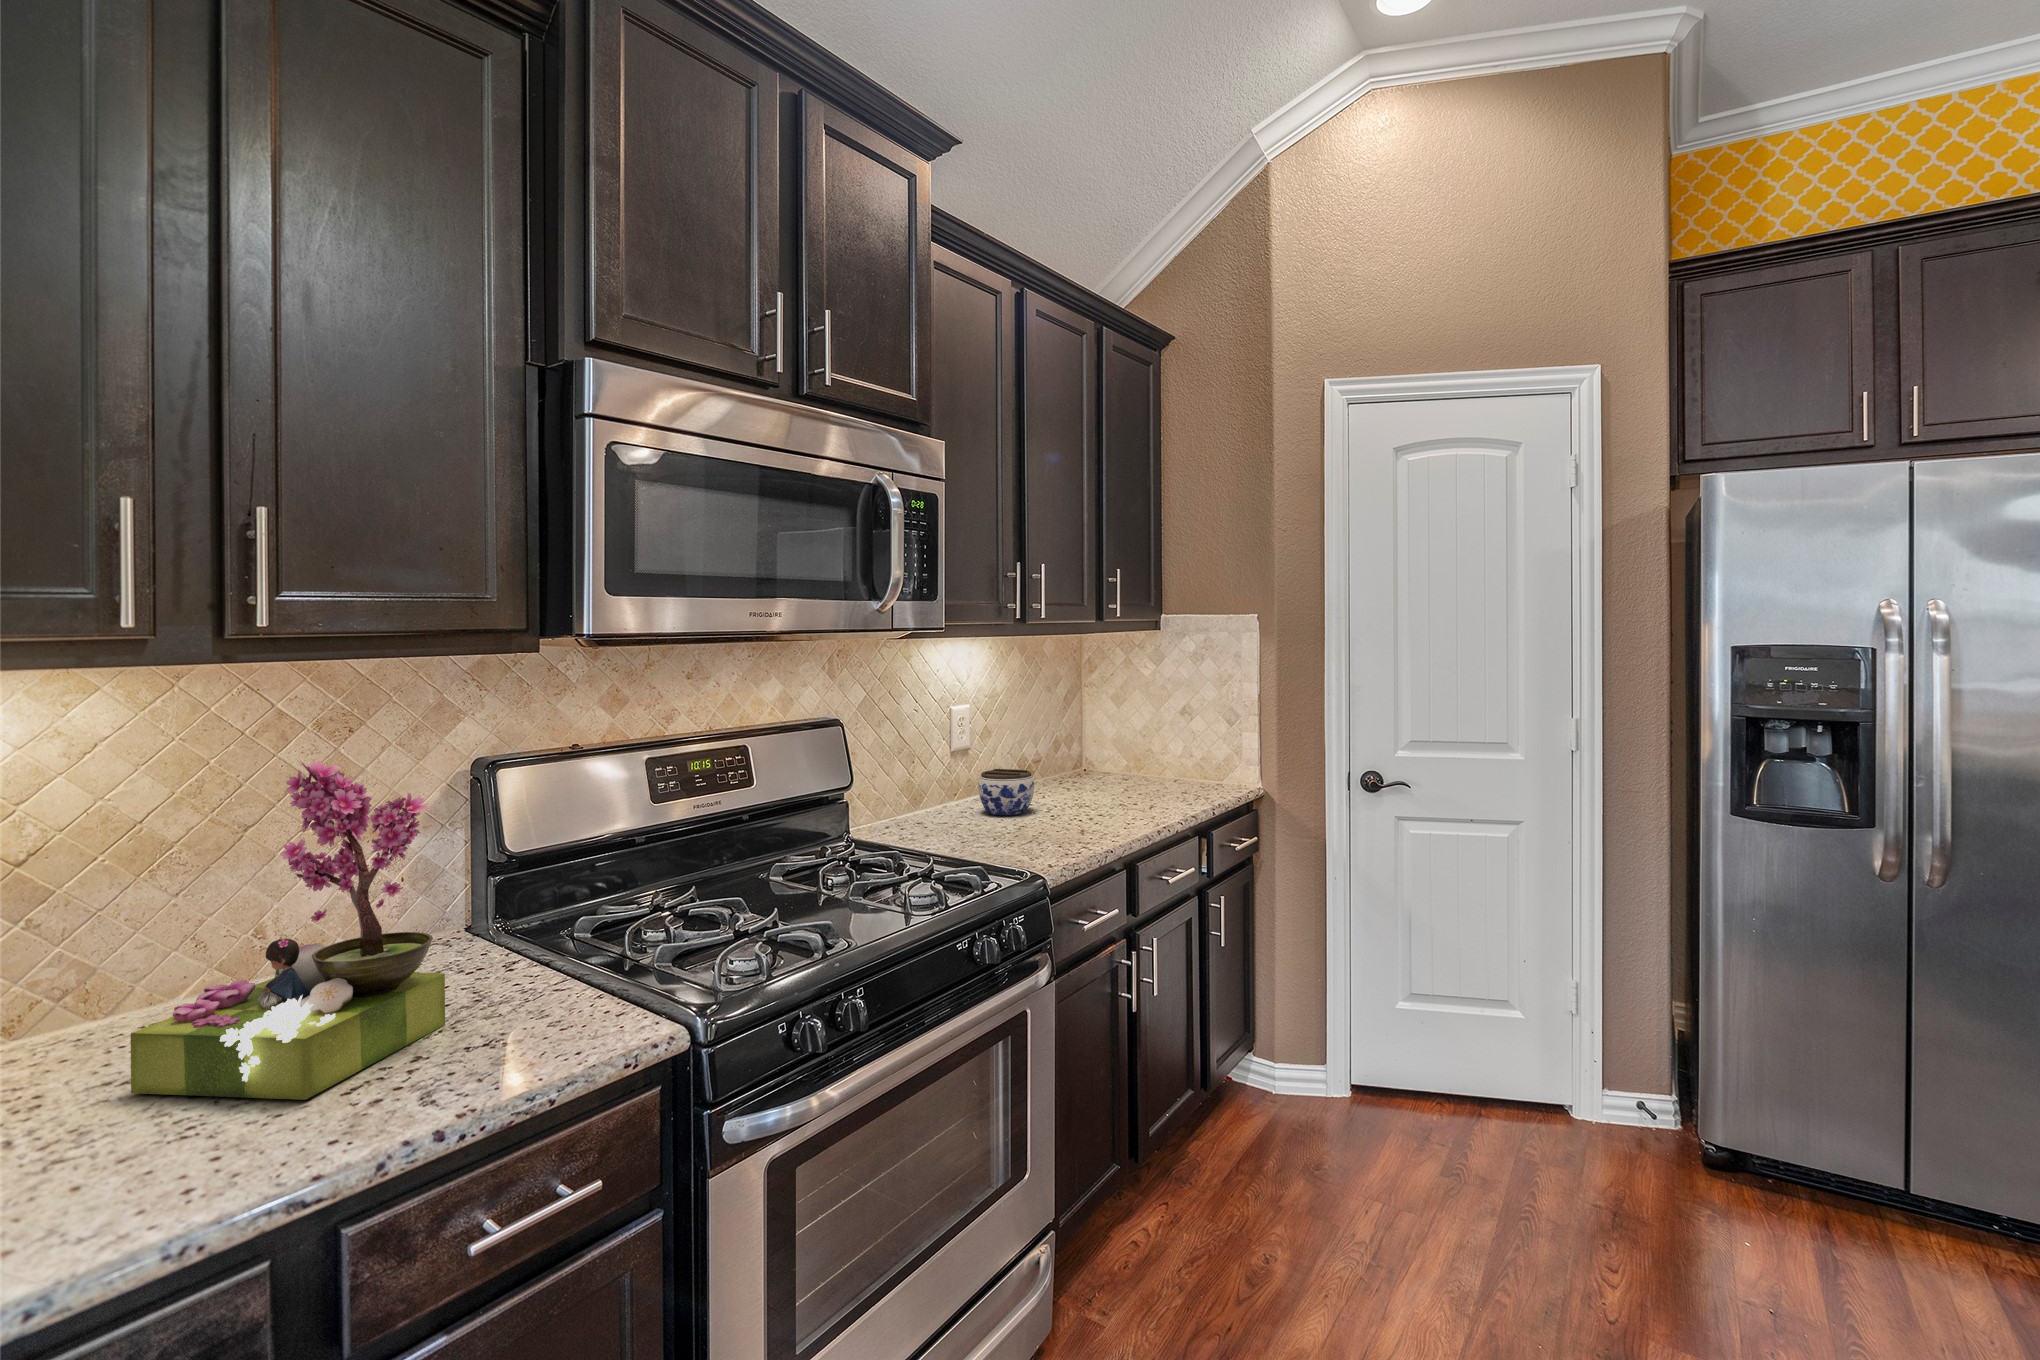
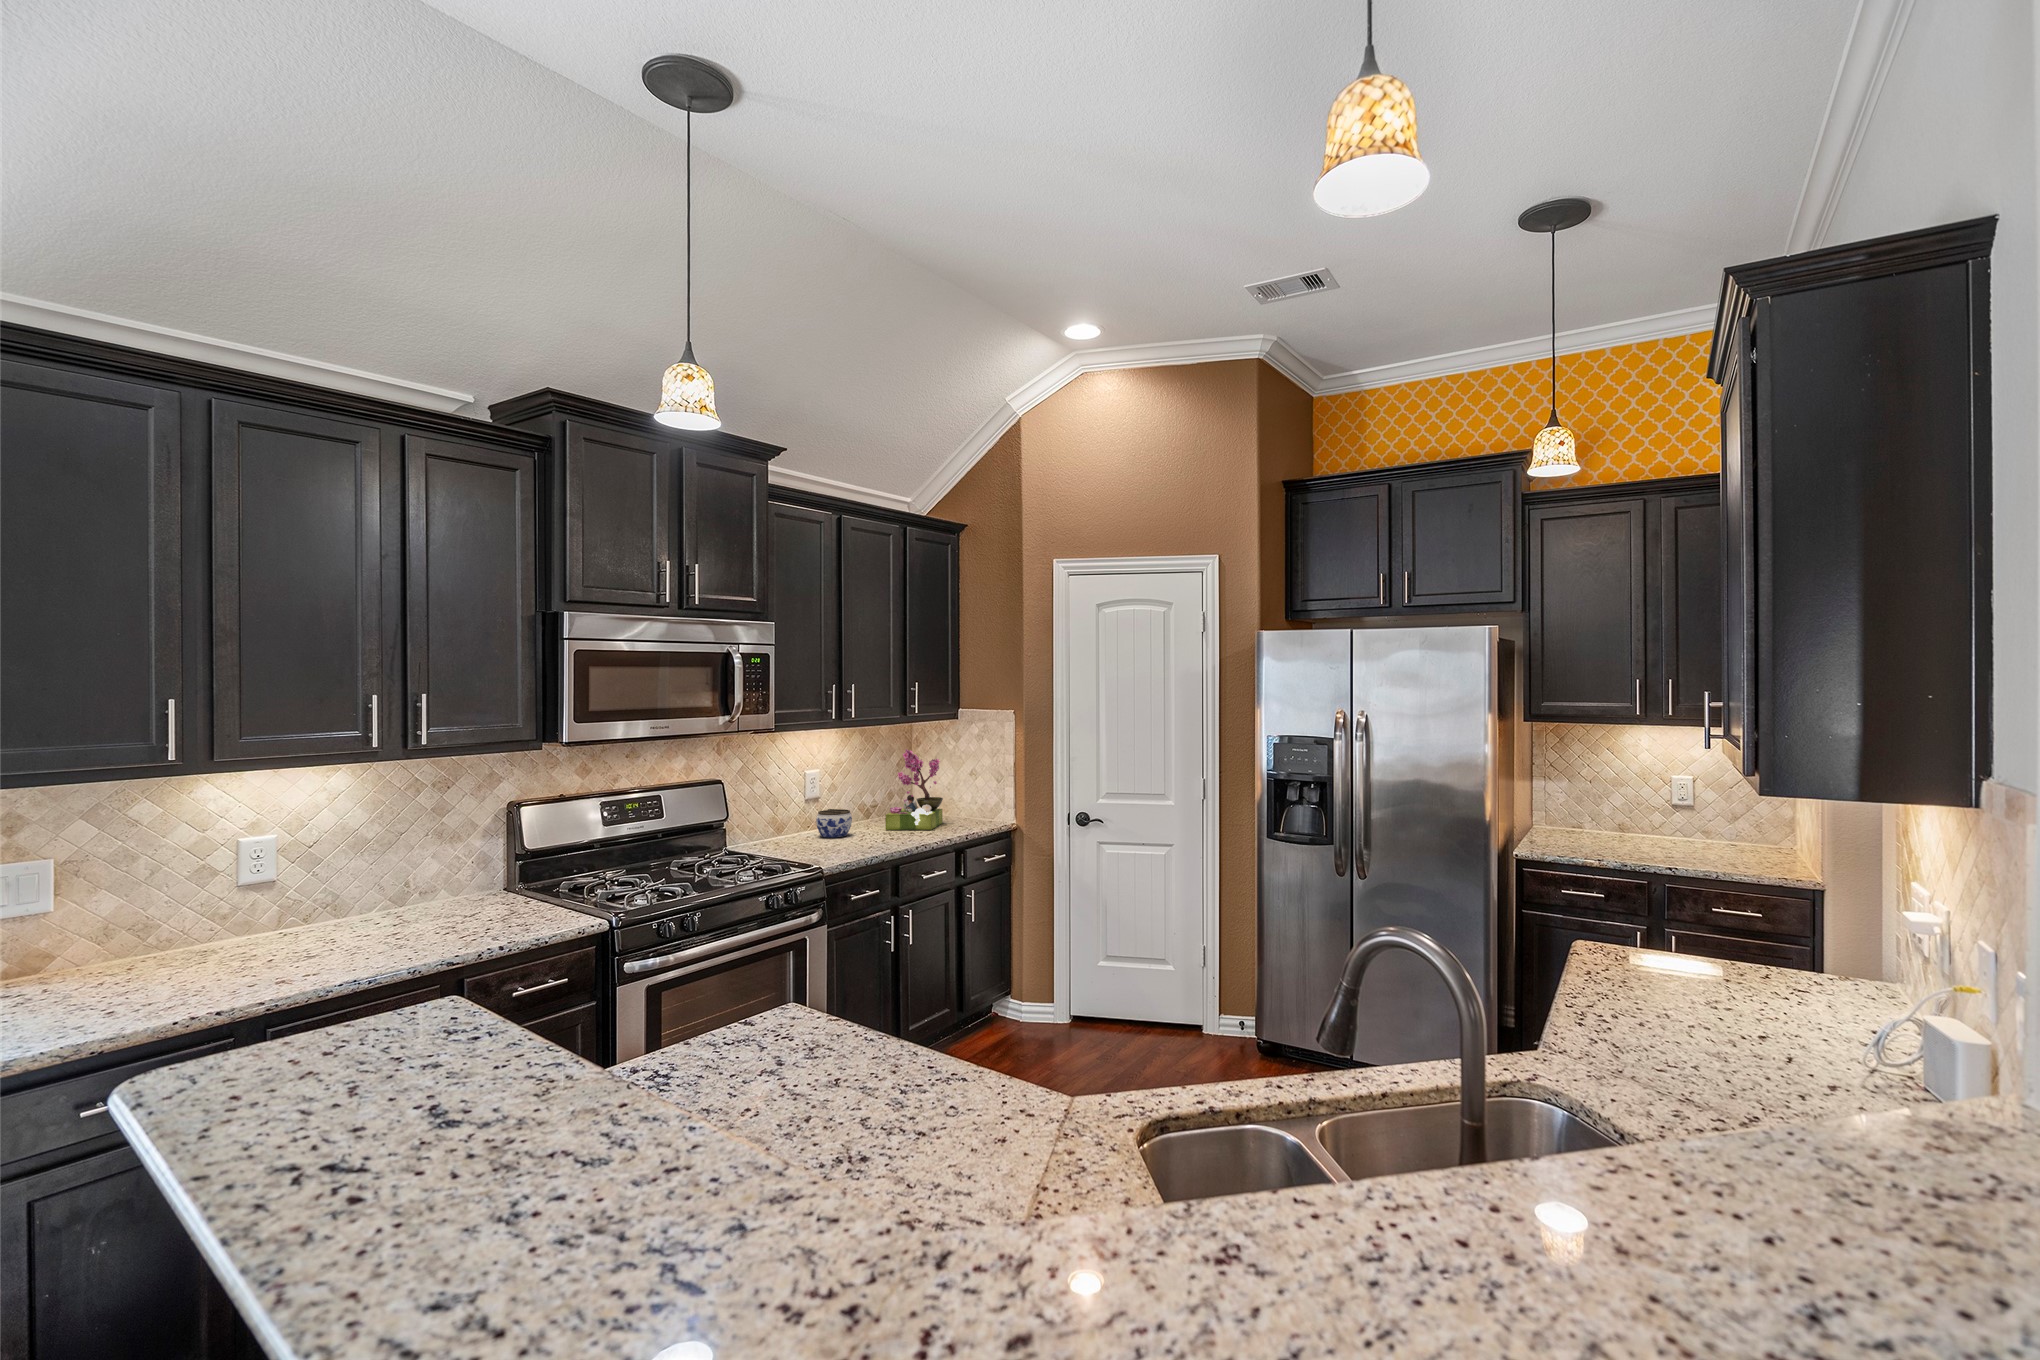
flower arrangement: present [131,761,445,1100] -> present [885,749,943,830]

